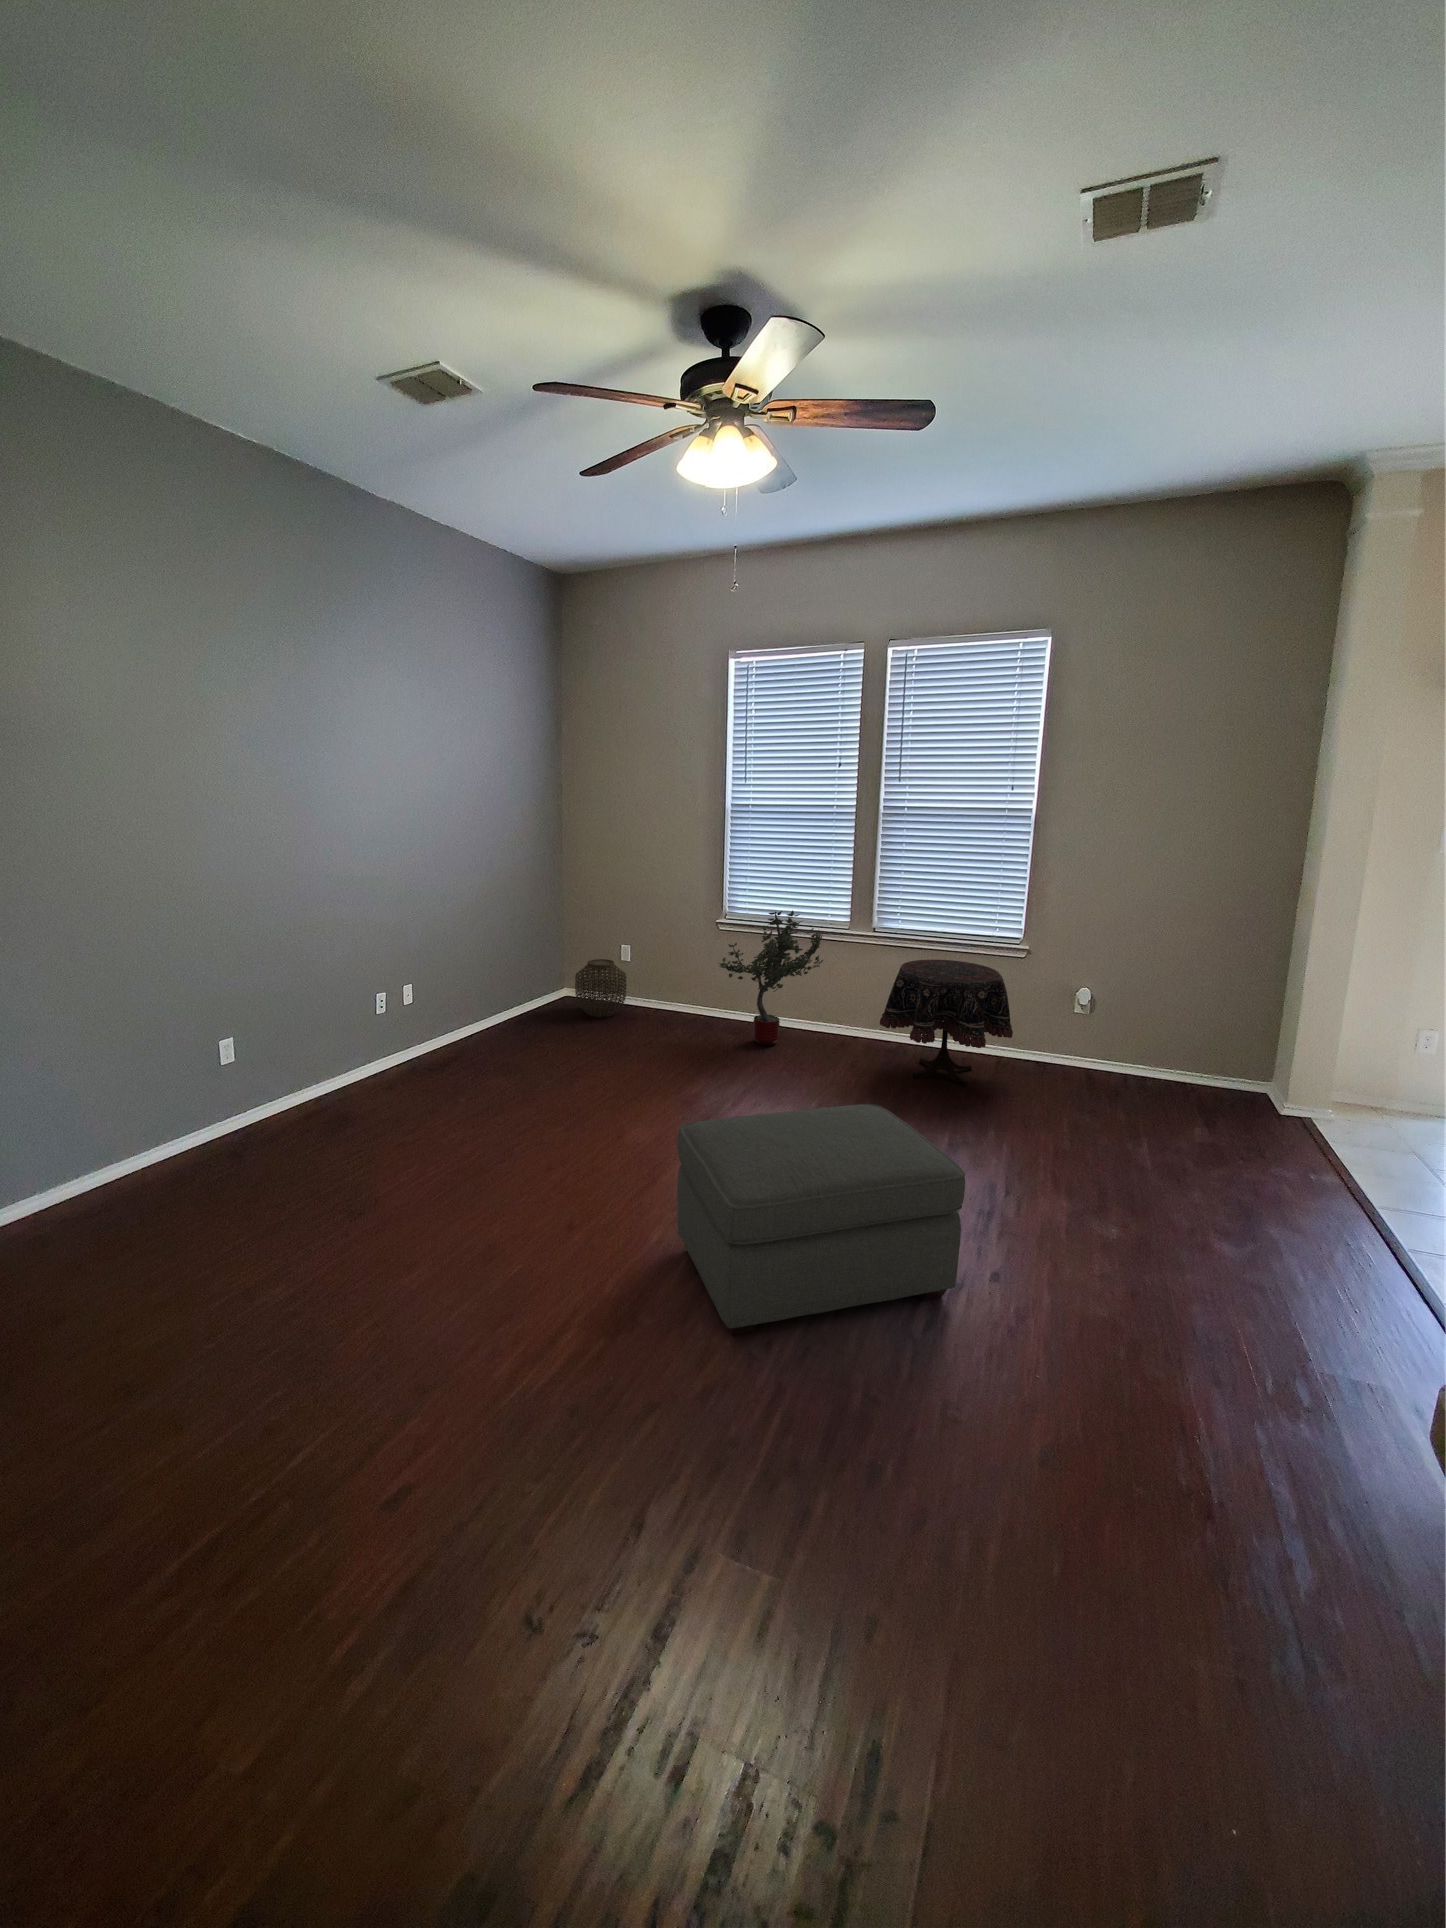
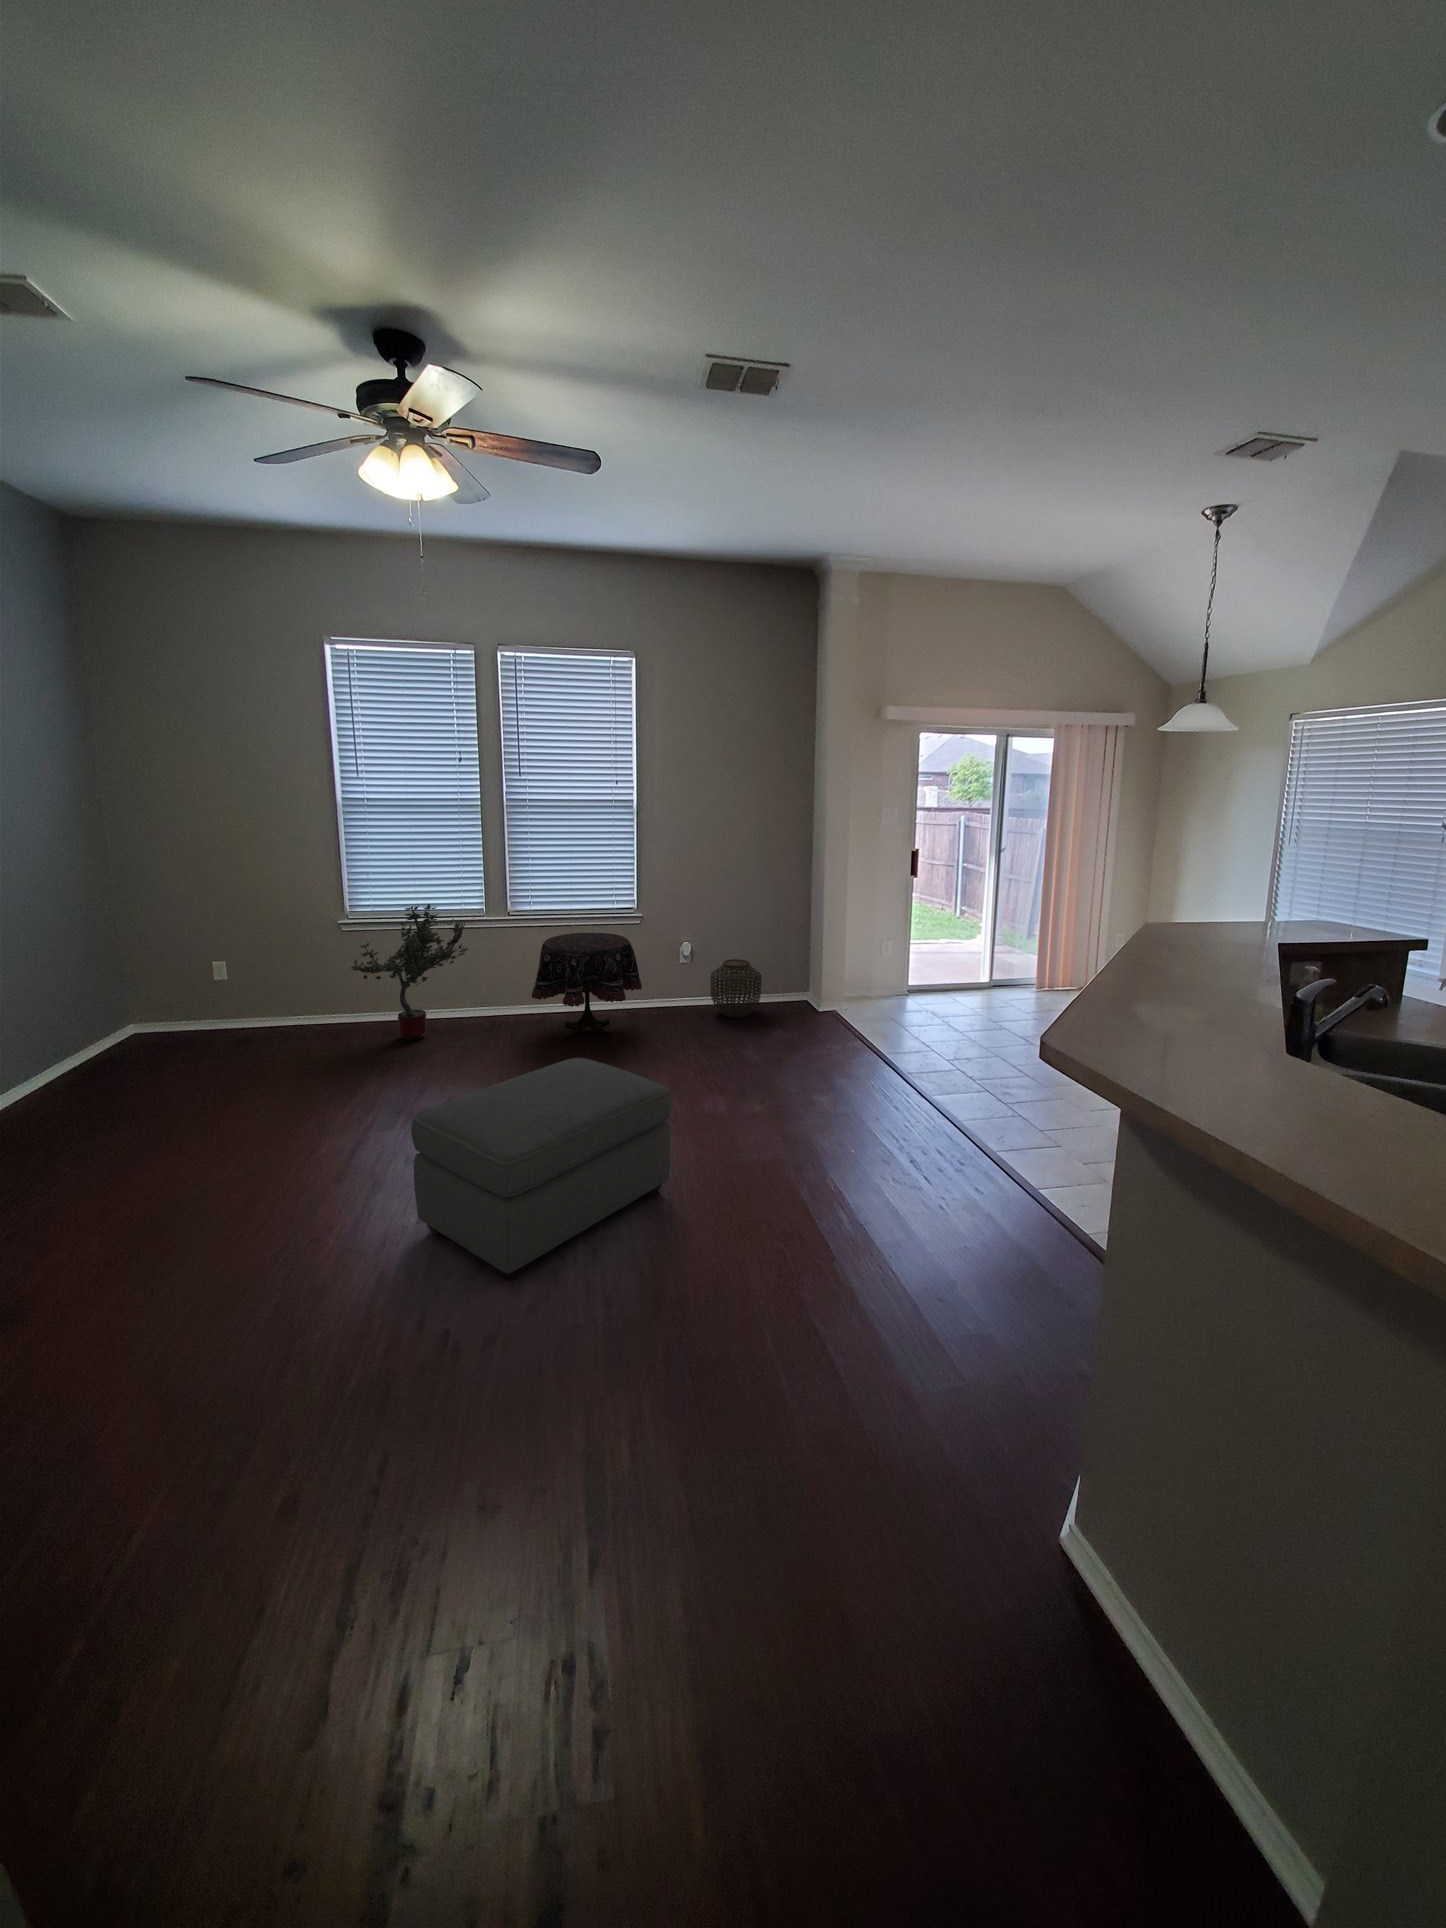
woven basket: present [575,959,626,1017] -> present [711,959,762,1017]

